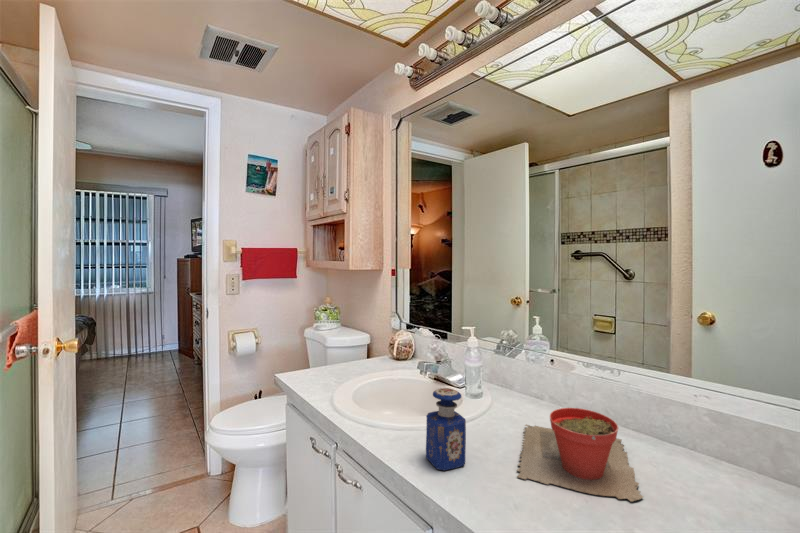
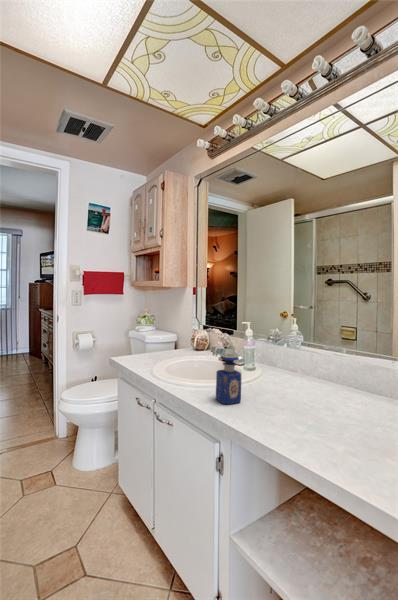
plant pot: present [517,408,643,501] -> none [273,368,350,419]

